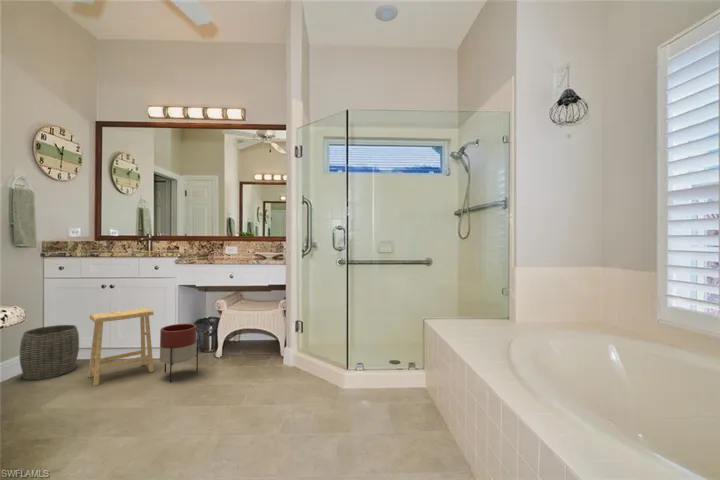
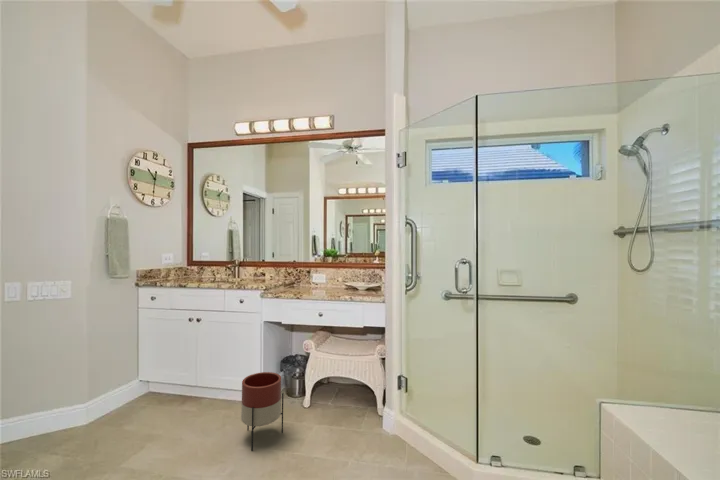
footstool: present [88,308,154,386] -> none [171,348,236,444]
woven basket: present [20,325,79,380] -> none [110,360,166,425]

